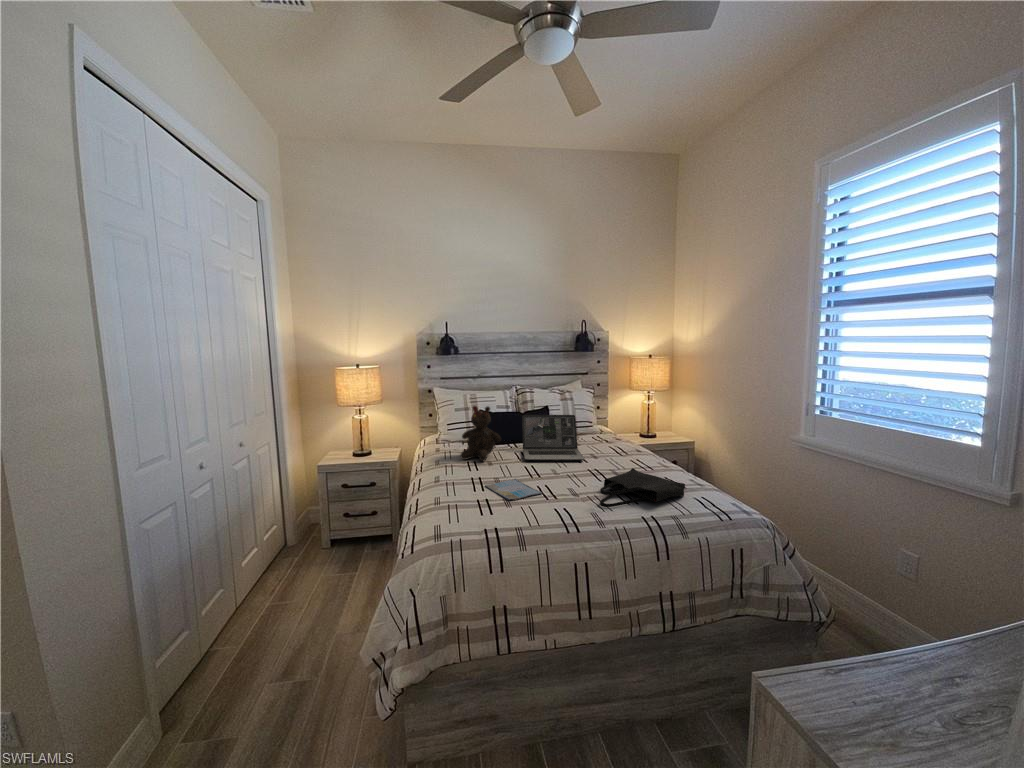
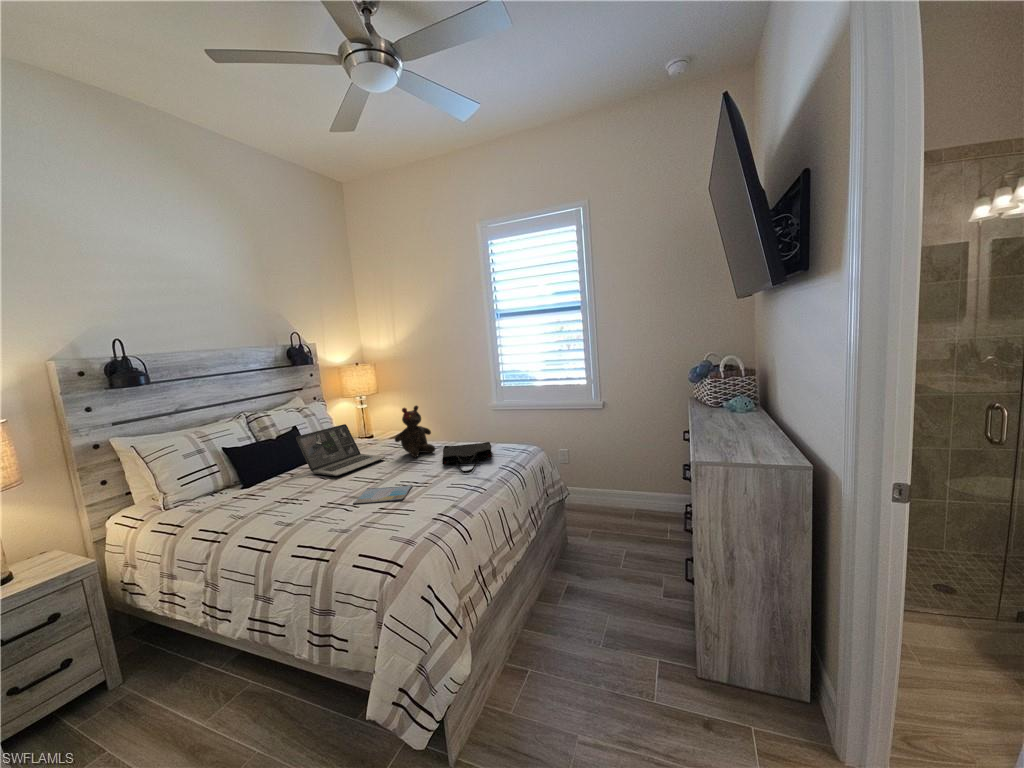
teddy bear: present [461,406,501,461] -> present [395,406,435,457]

